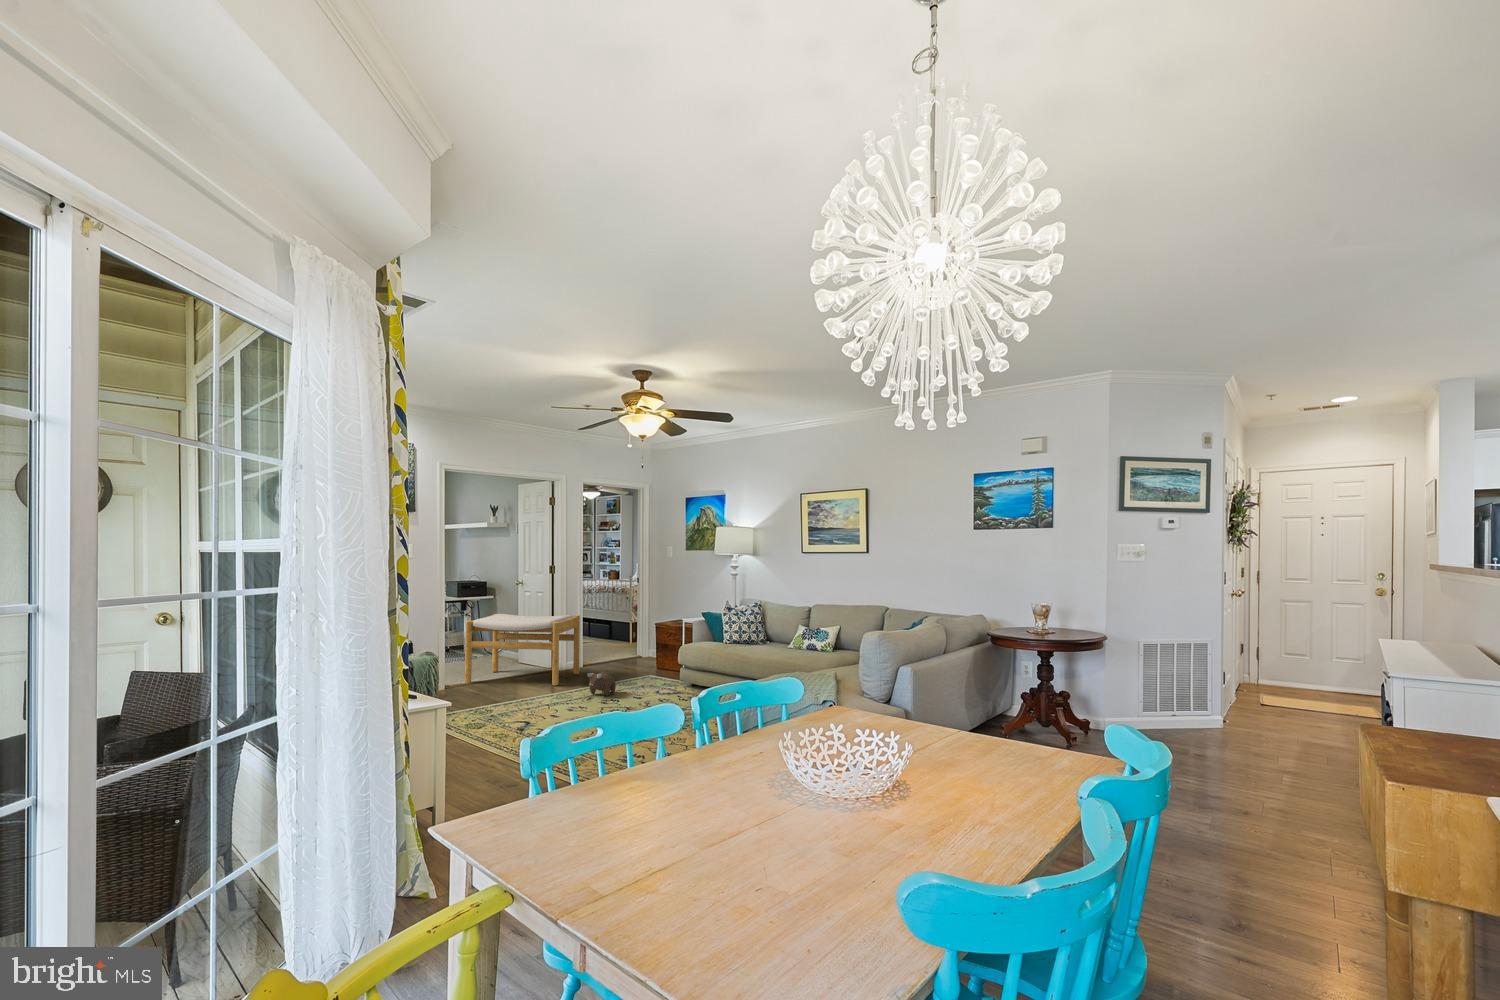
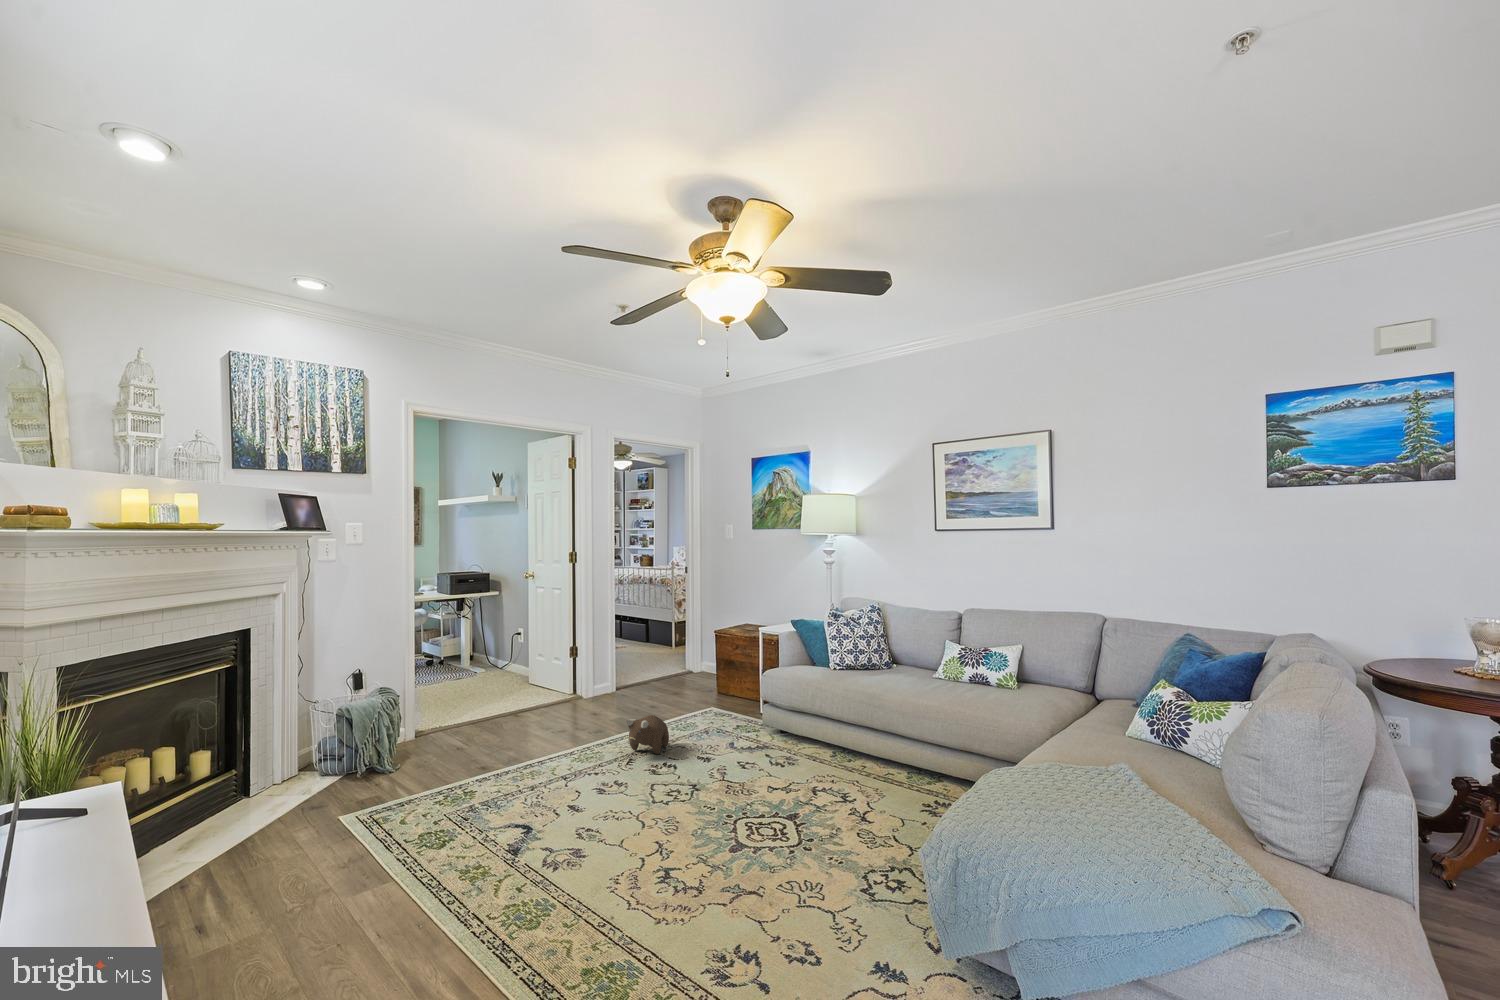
footstool: present [465,614,580,686] -> none [445,621,612,731]

